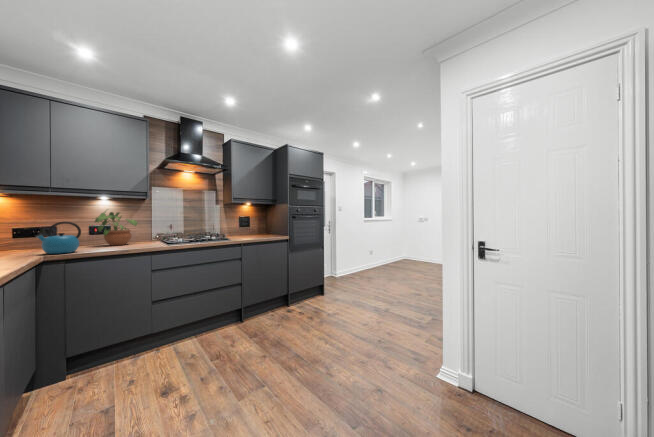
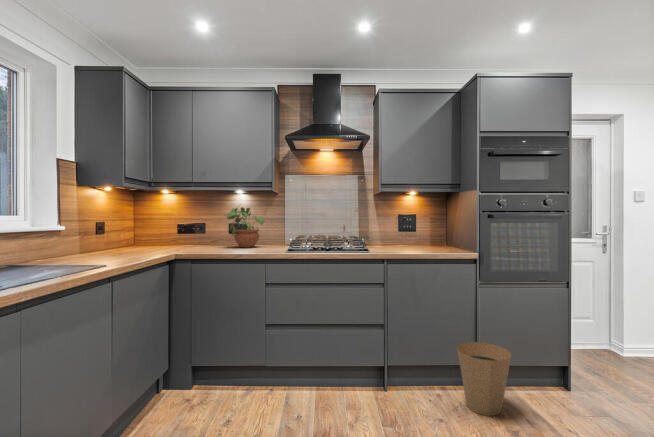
kettle: present [35,222,81,254] -> none [174,218,207,252]
trash can: none [282,281,307,316] -> present [457,342,511,416]

